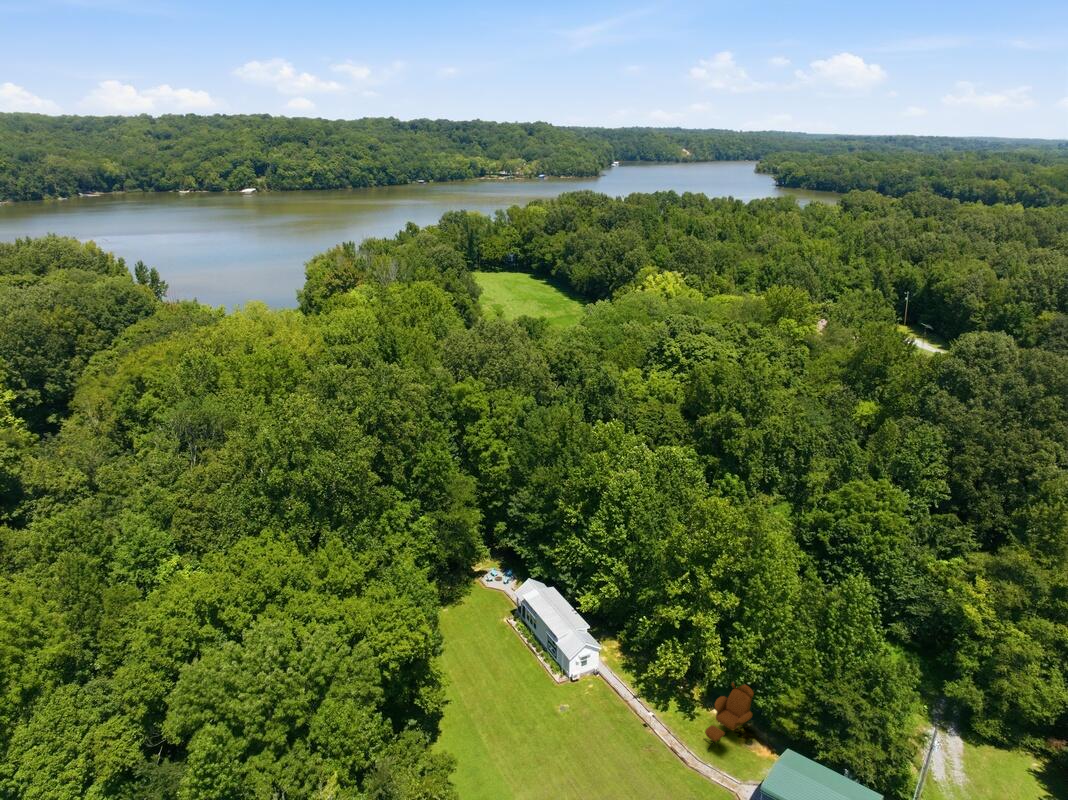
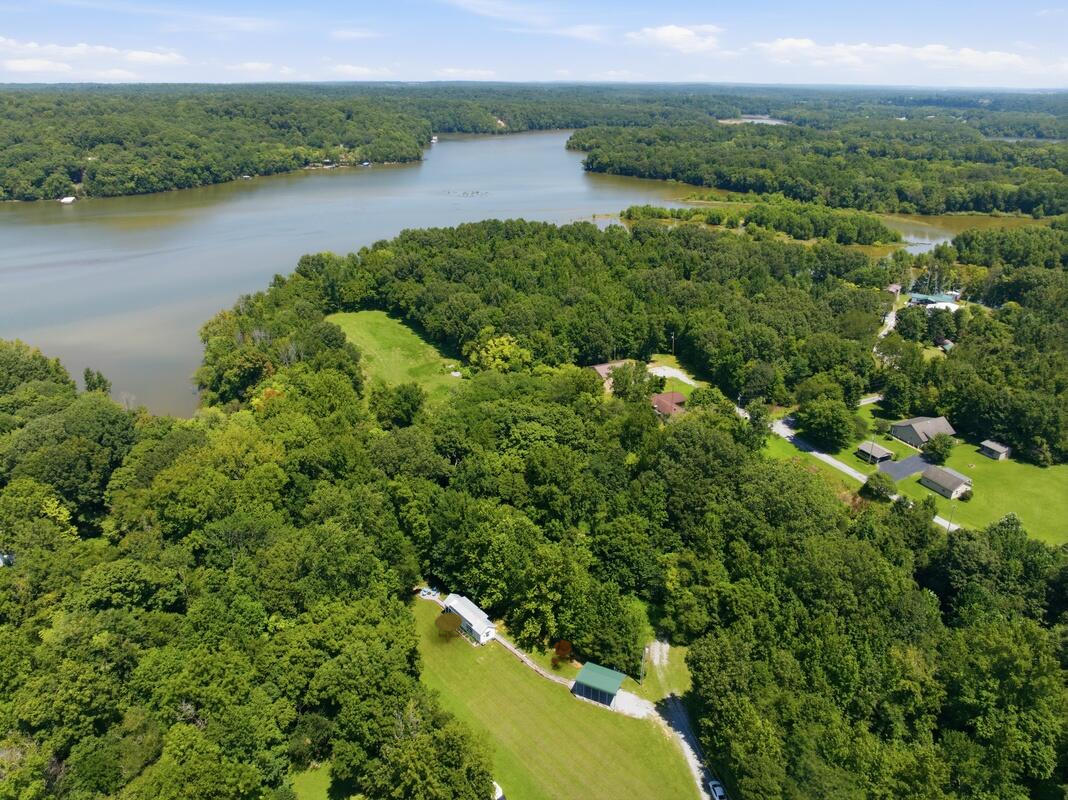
round table: none [488,609,539,664] -> present [435,613,462,643]

